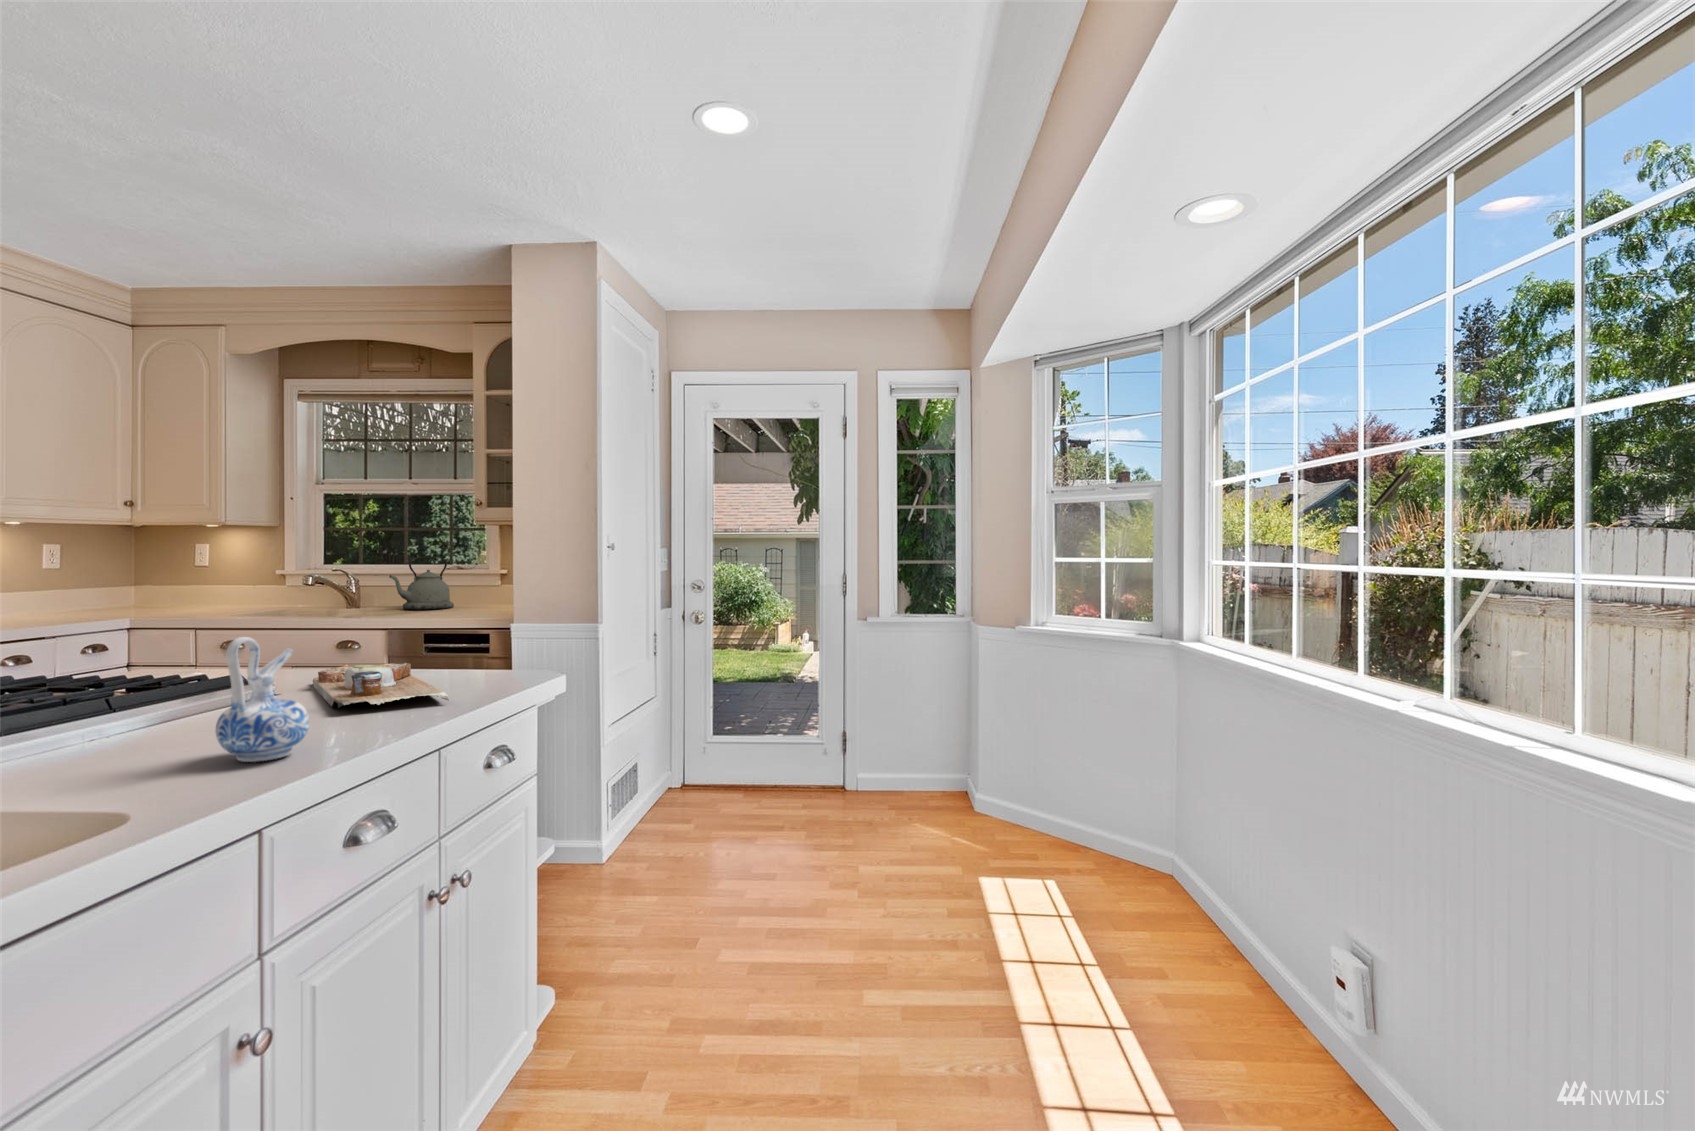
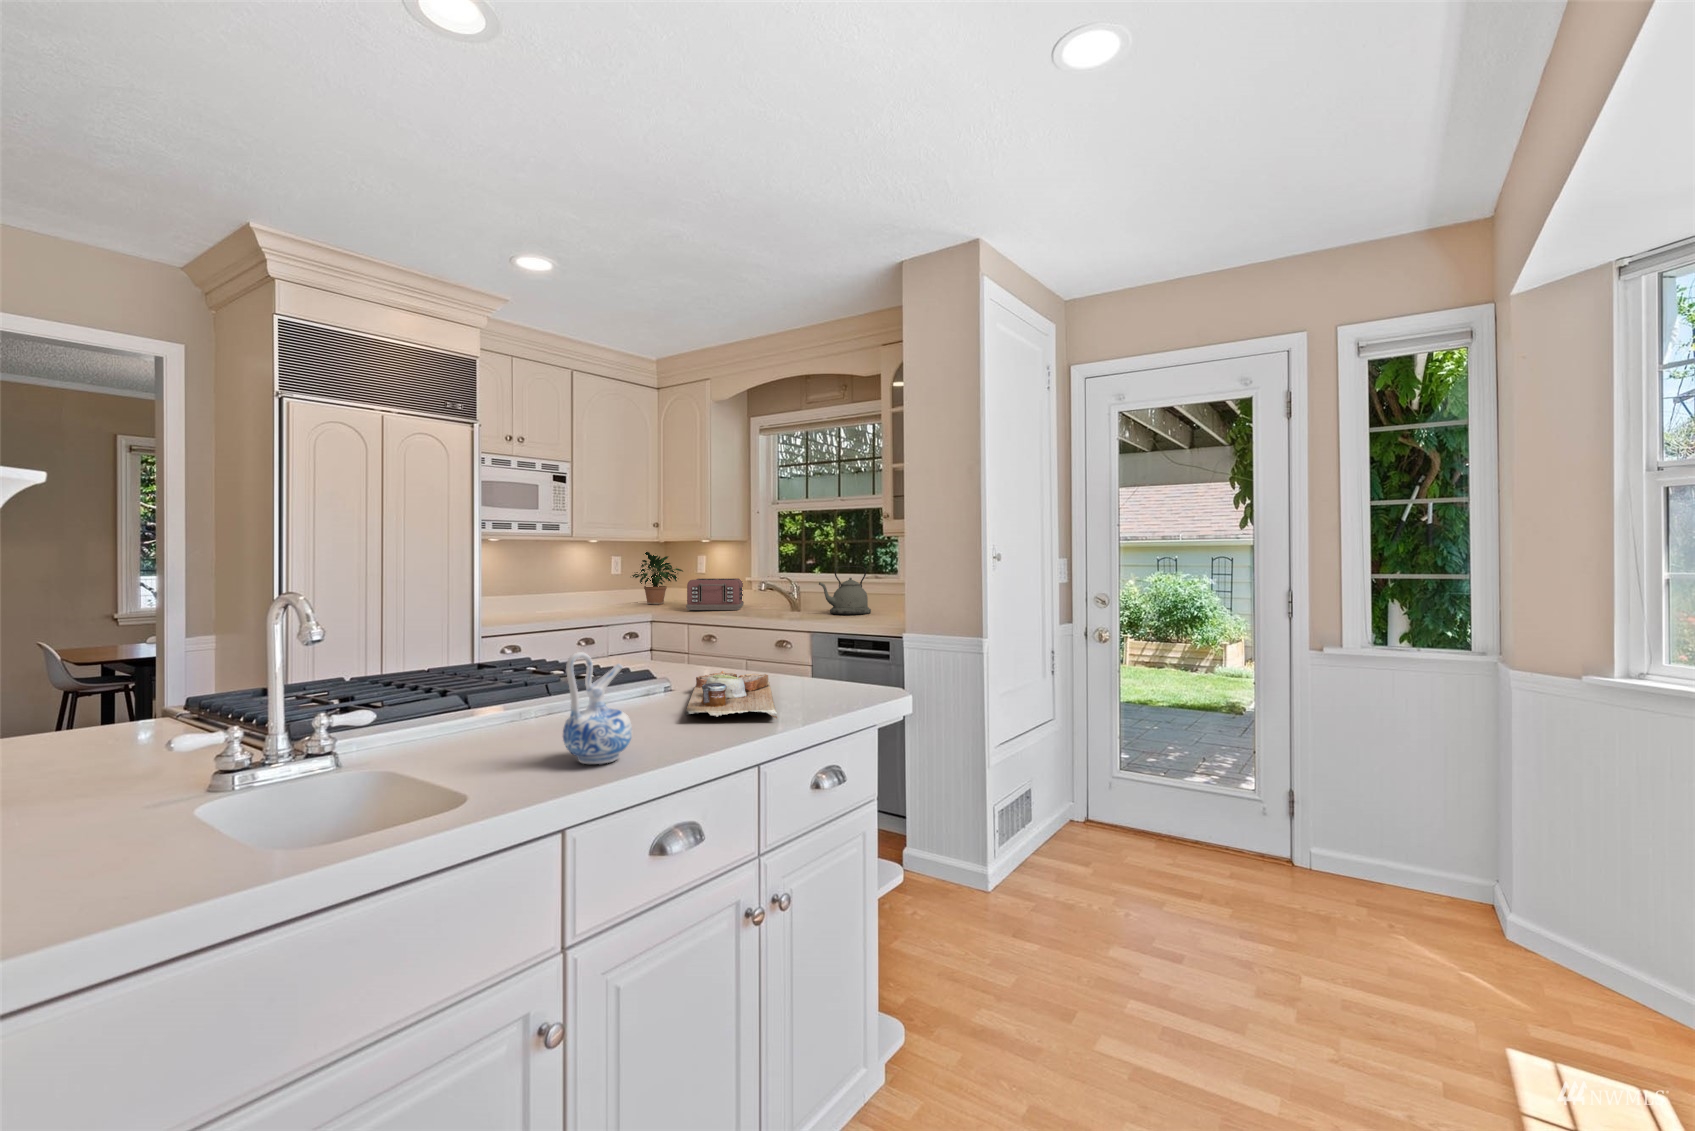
potted plant: none [73,537,176,609] -> present [632,552,683,604]
toaster: none [188,573,272,613] -> present [686,578,744,610]

